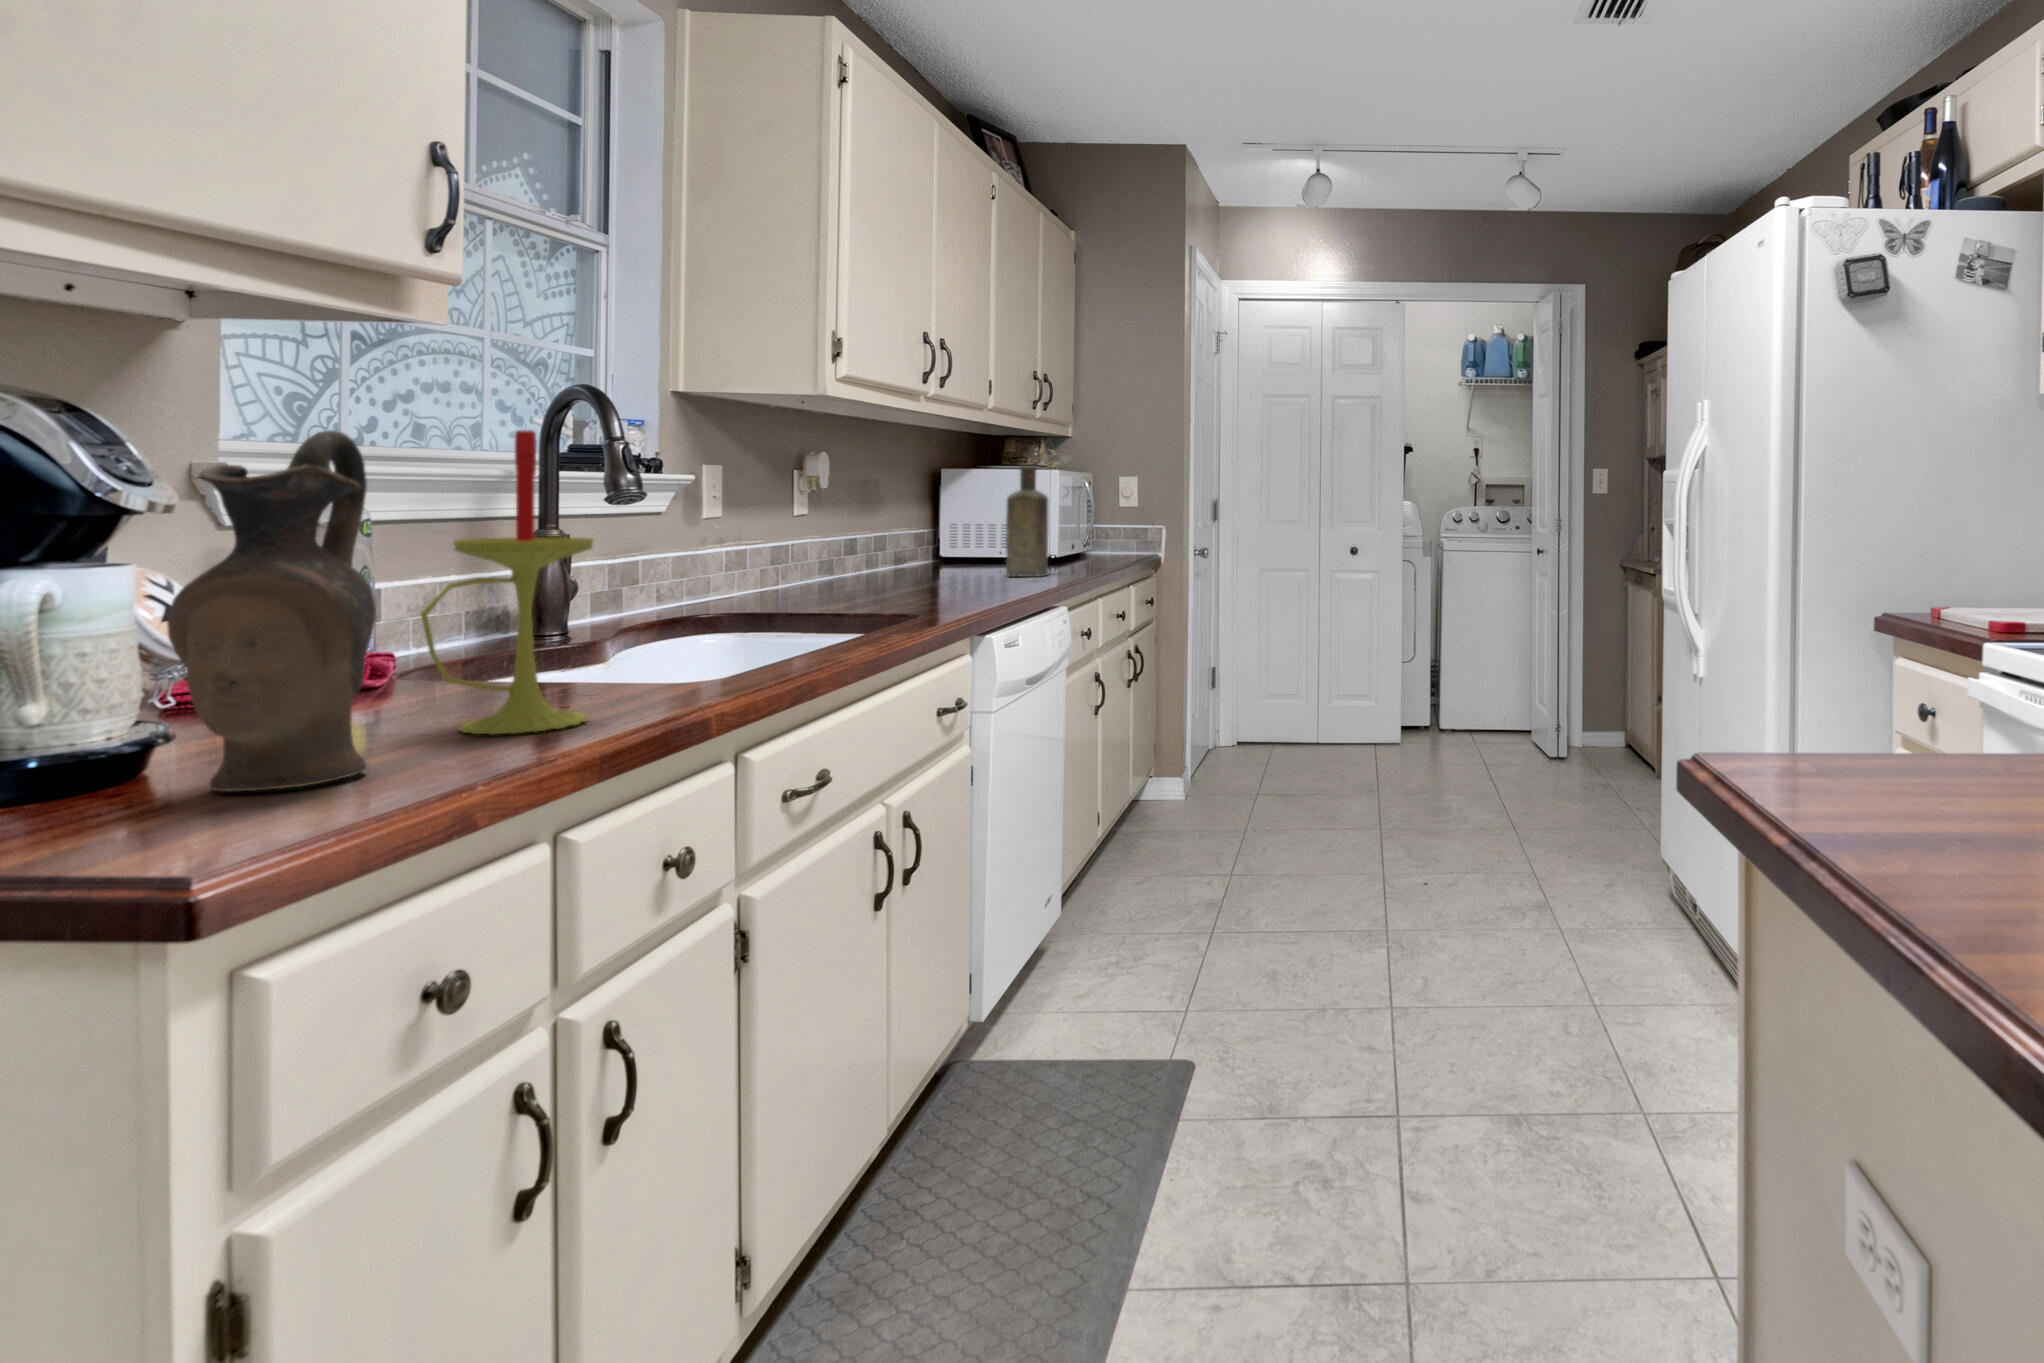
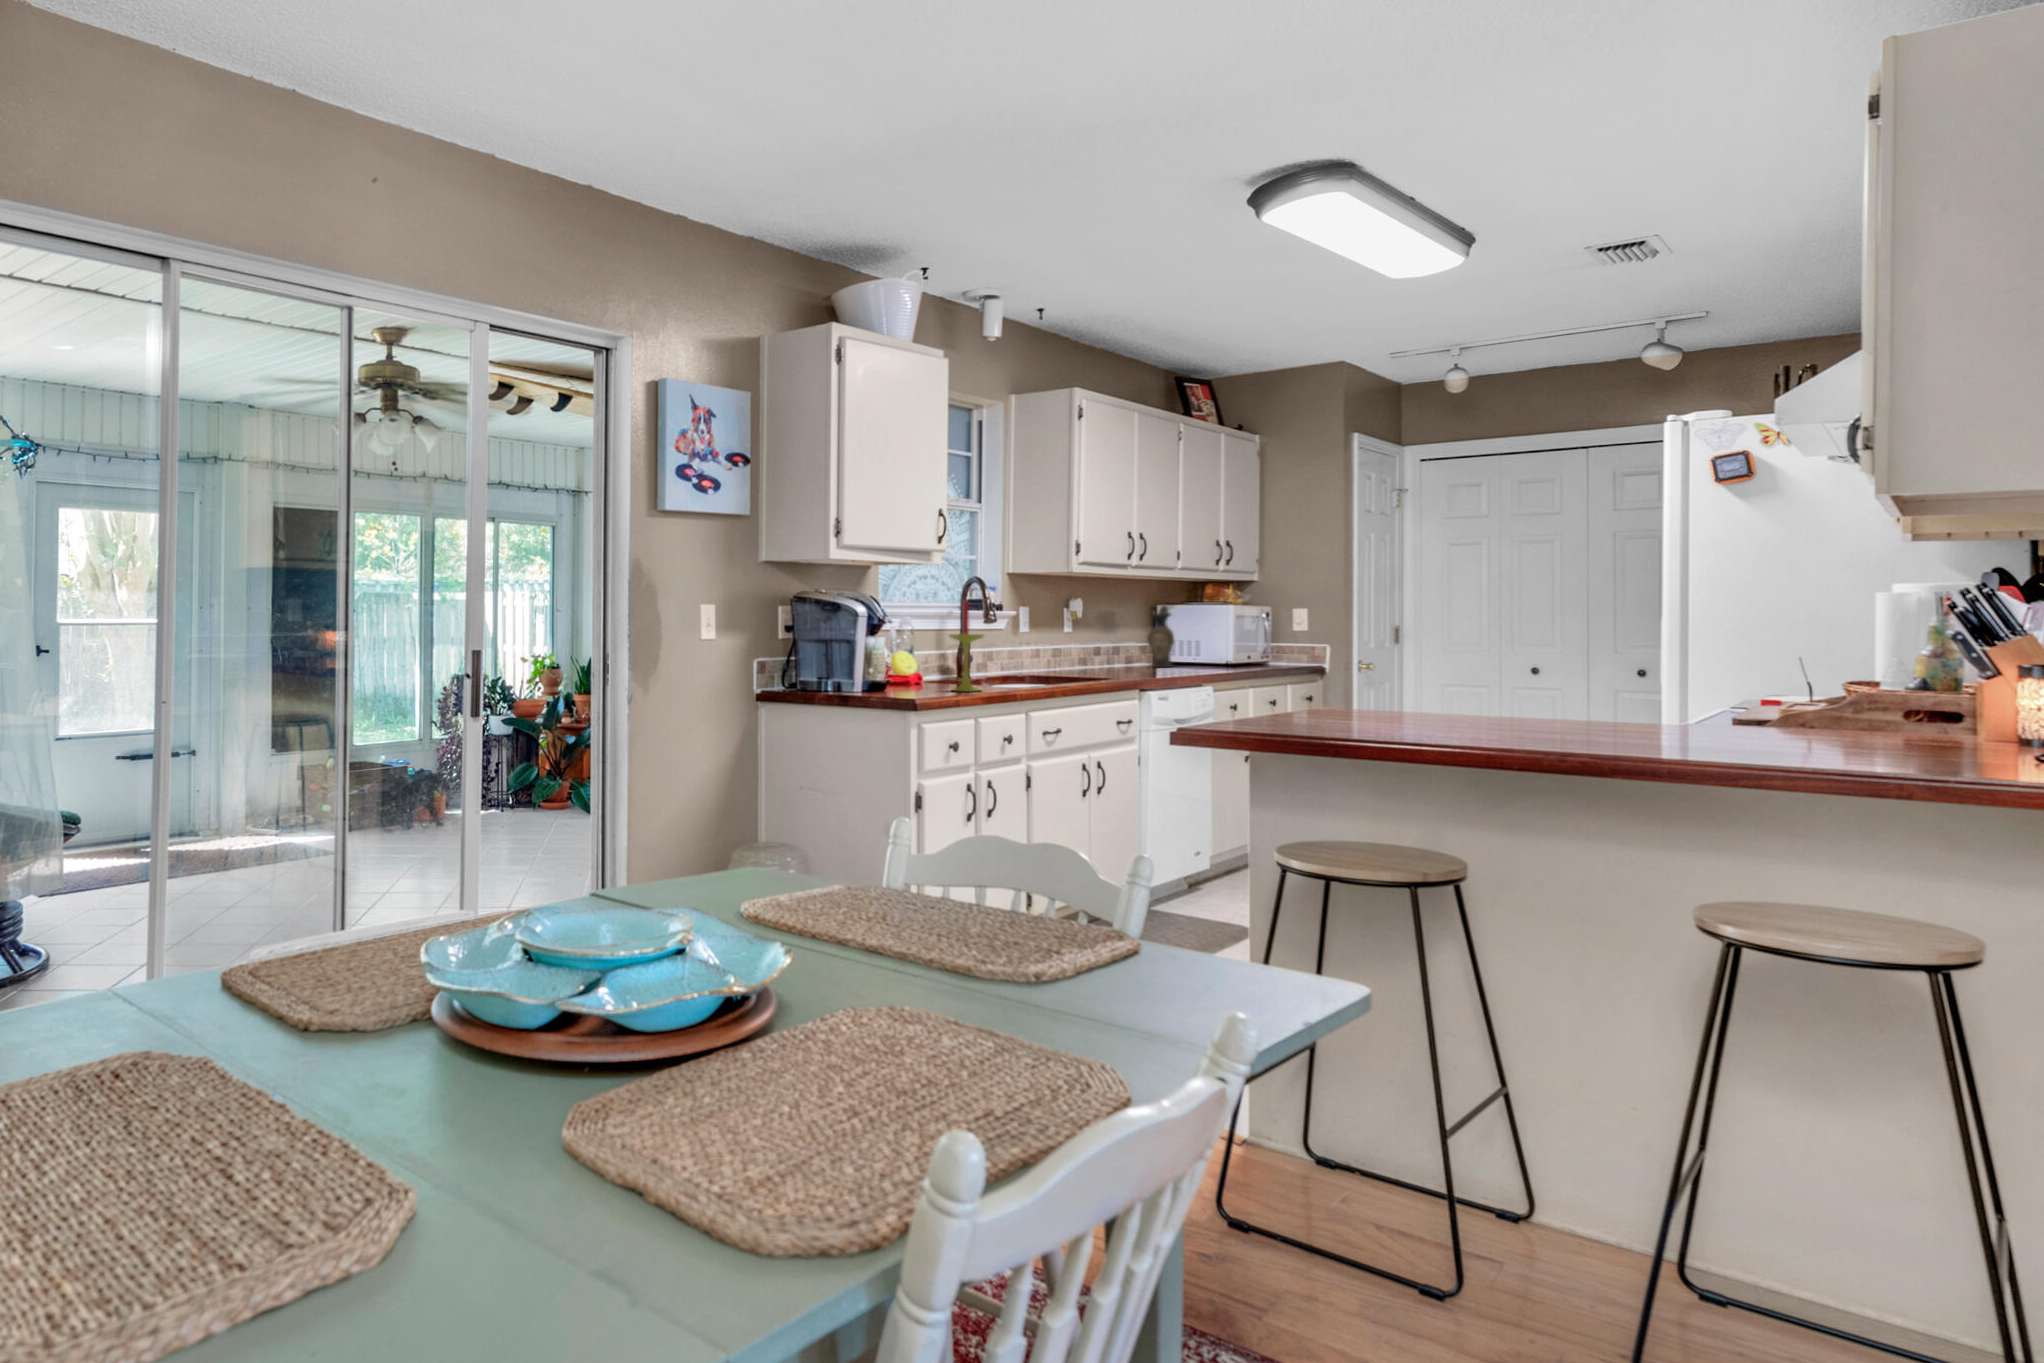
ceramic pitcher: present [167,430,376,792] -> present [1148,605,1174,667]
bottle: present [1006,466,1049,577] -> none [1184,604,1210,670]

